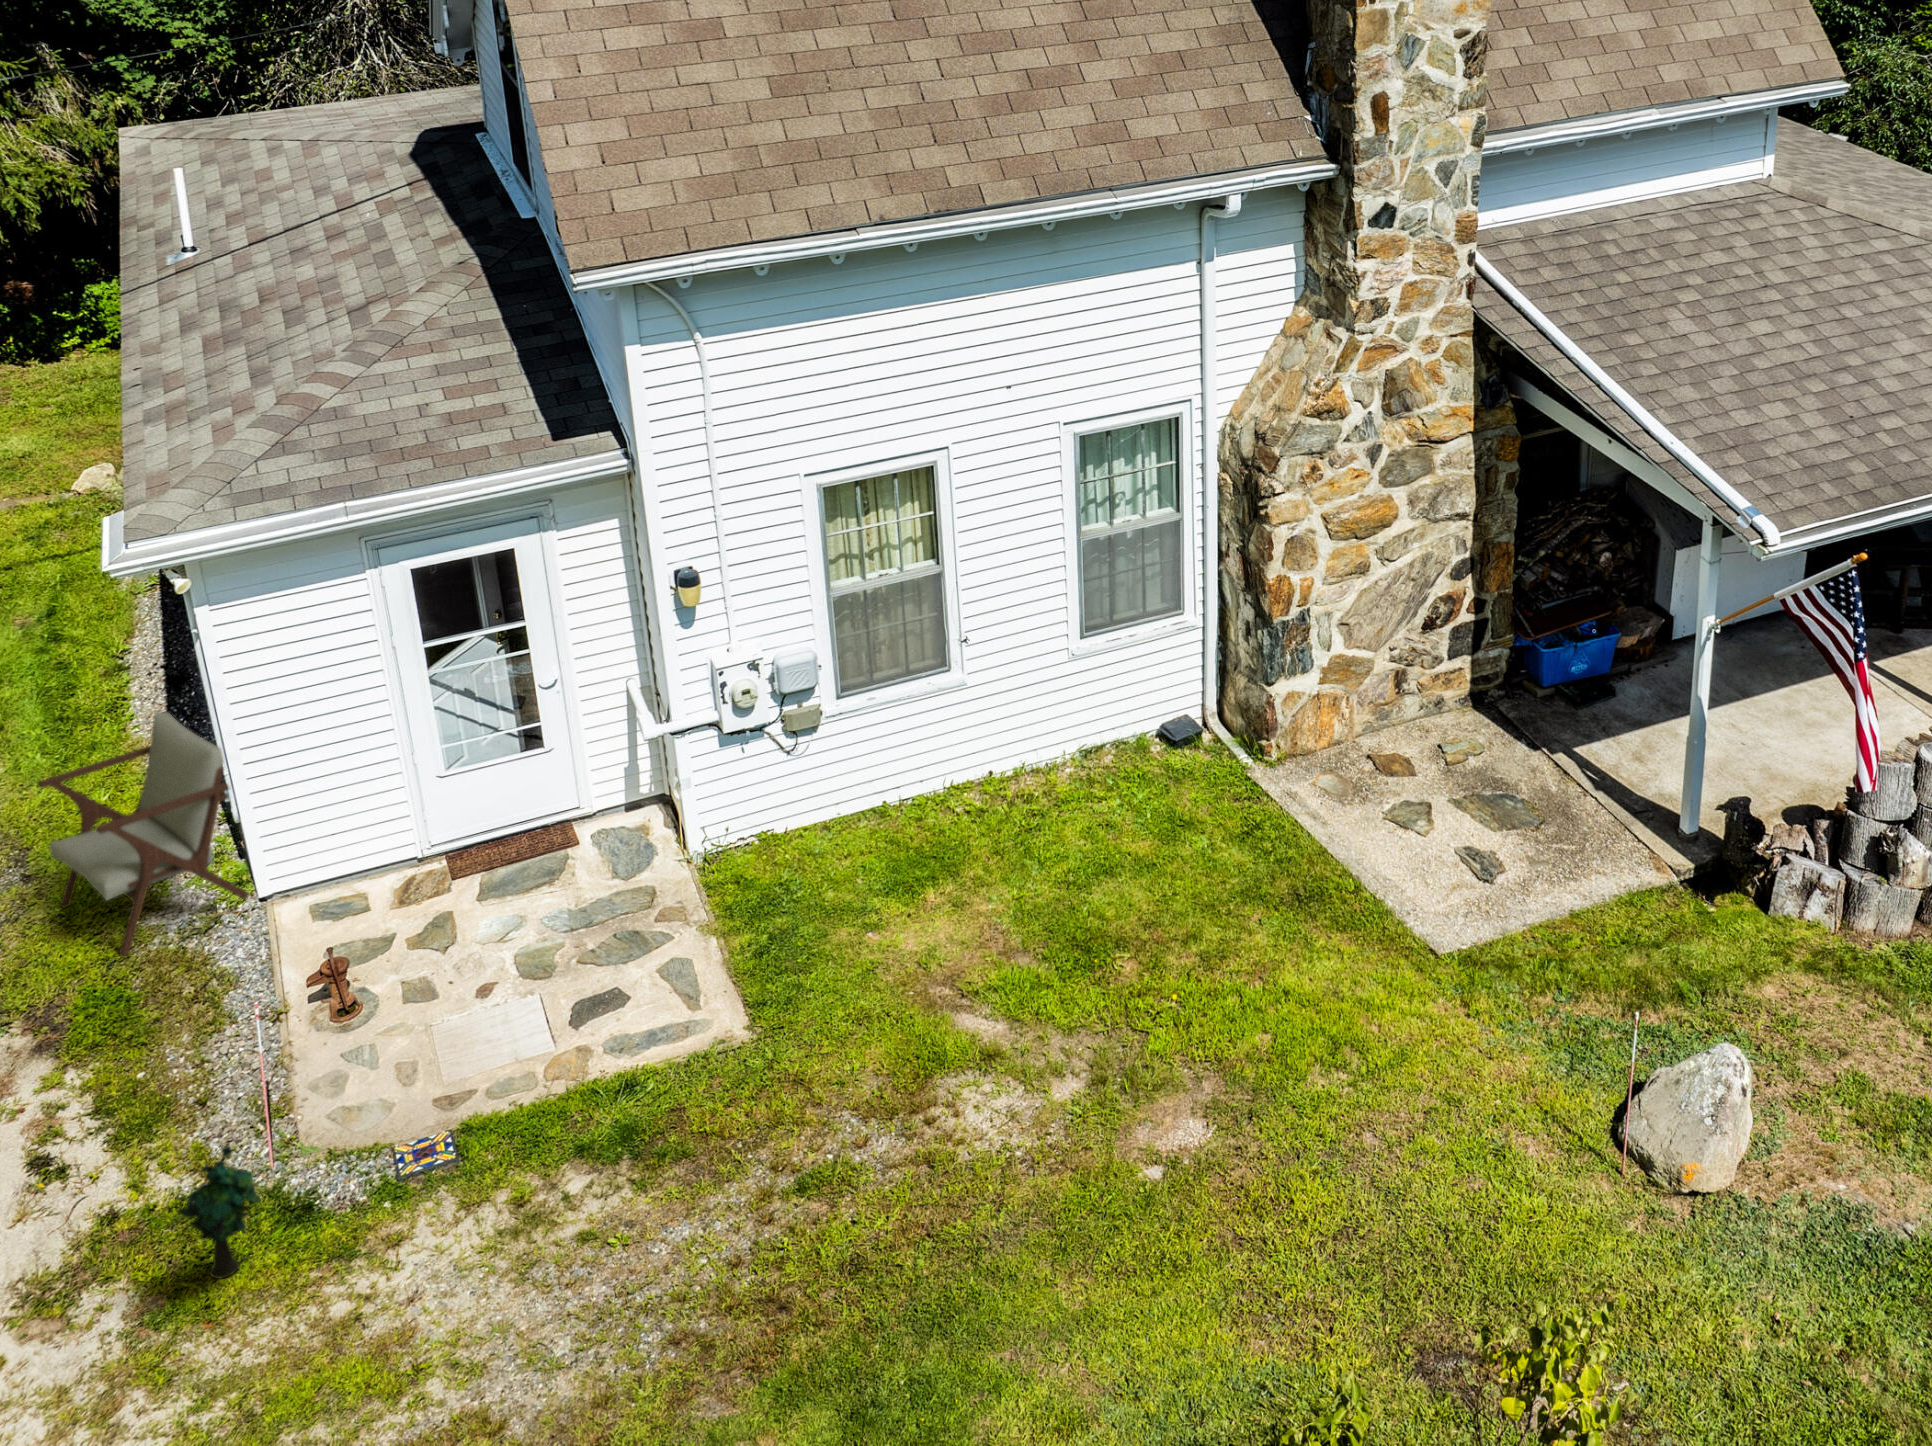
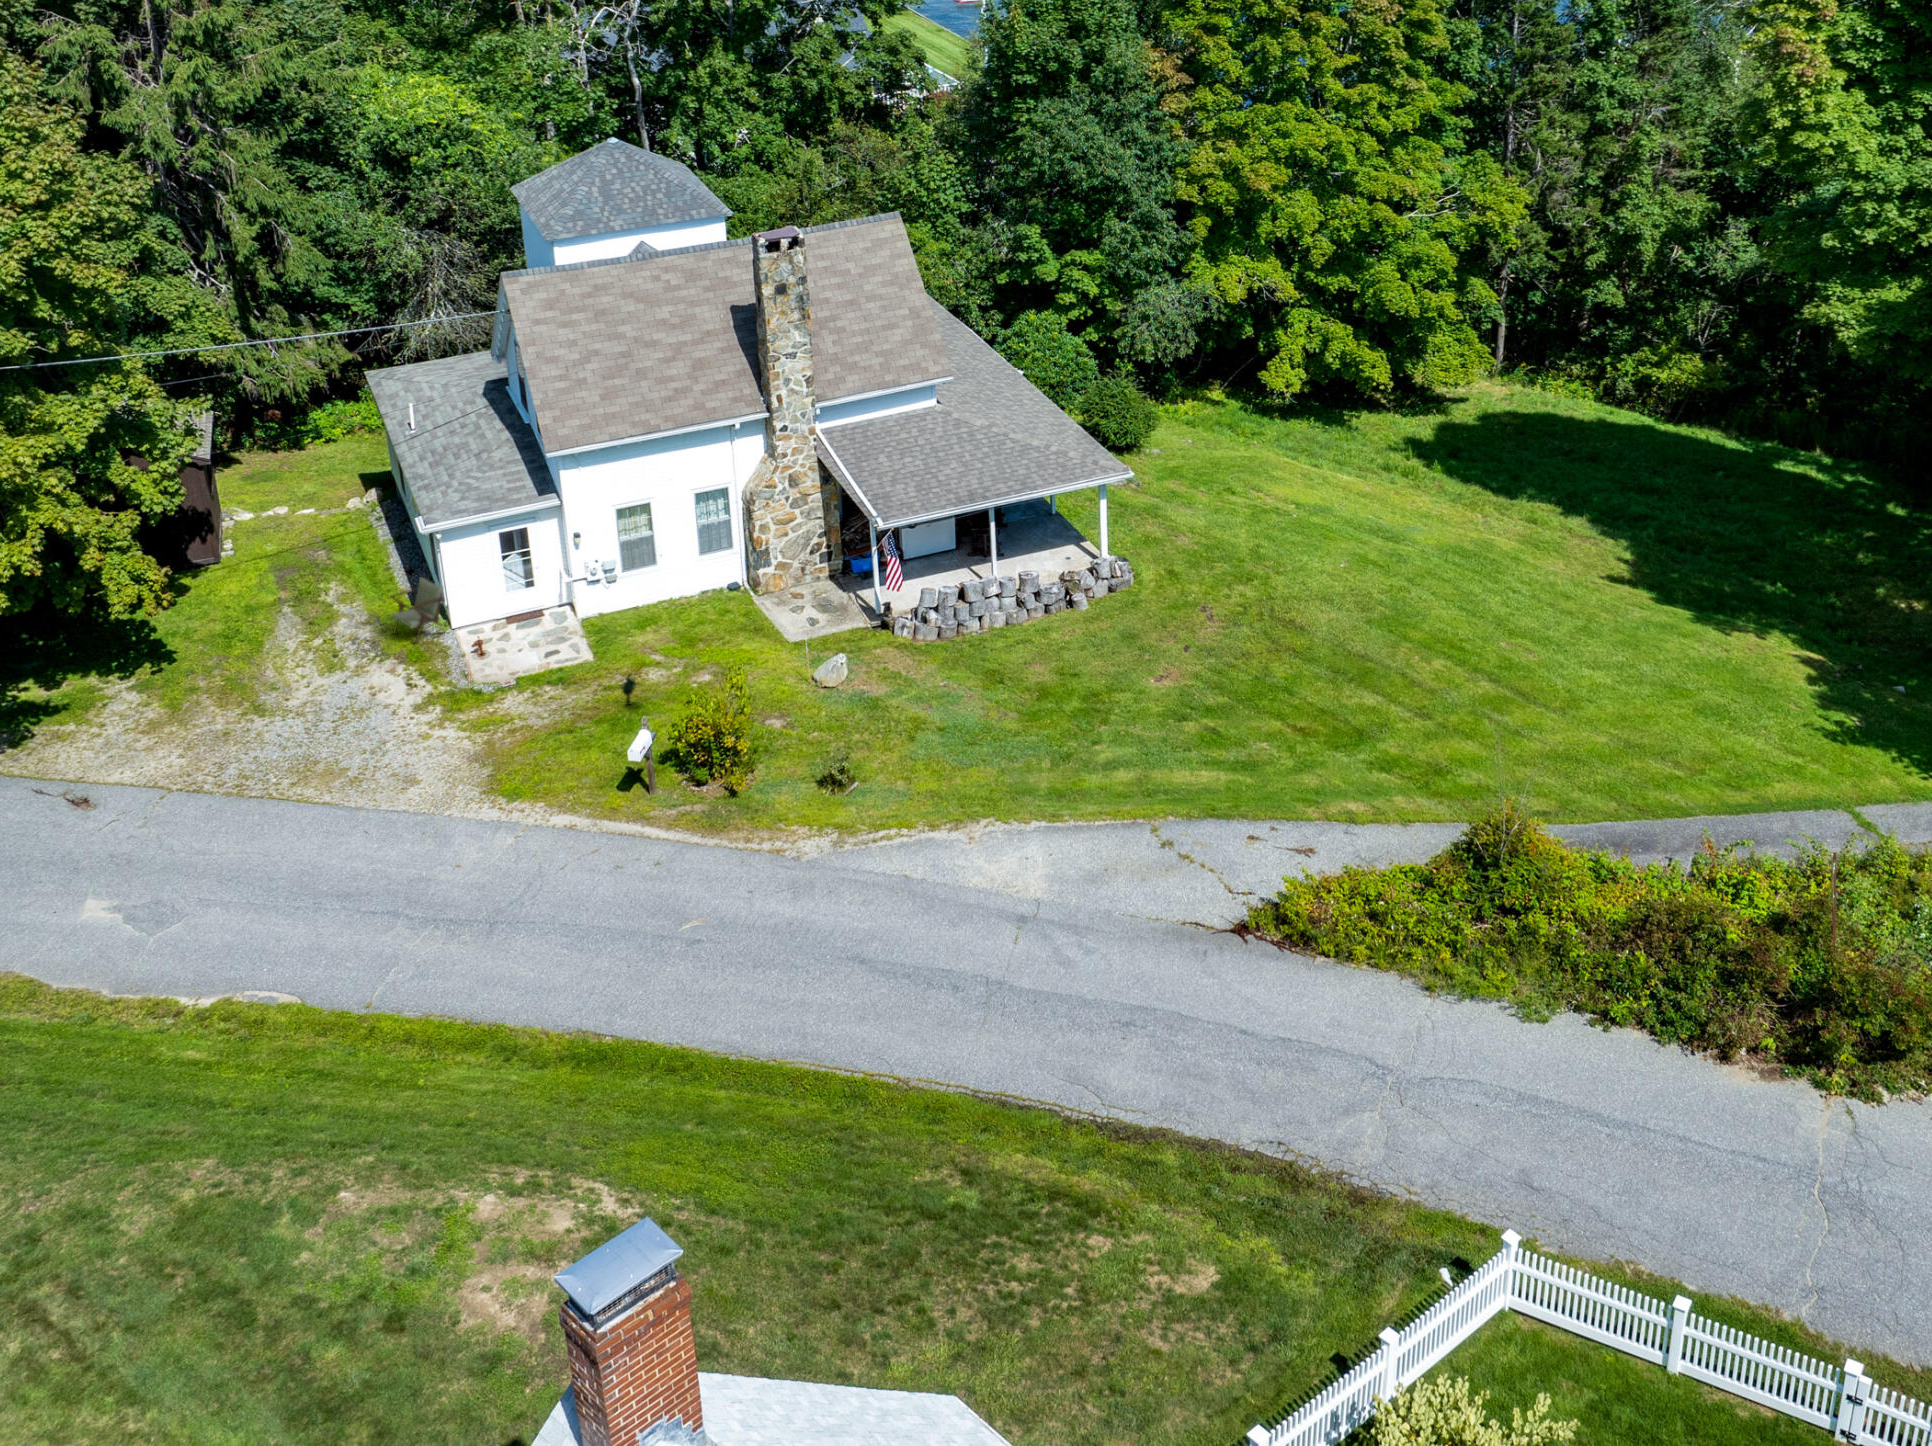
decorative plant: present [177,1145,261,1278] -> present [620,675,637,705]

